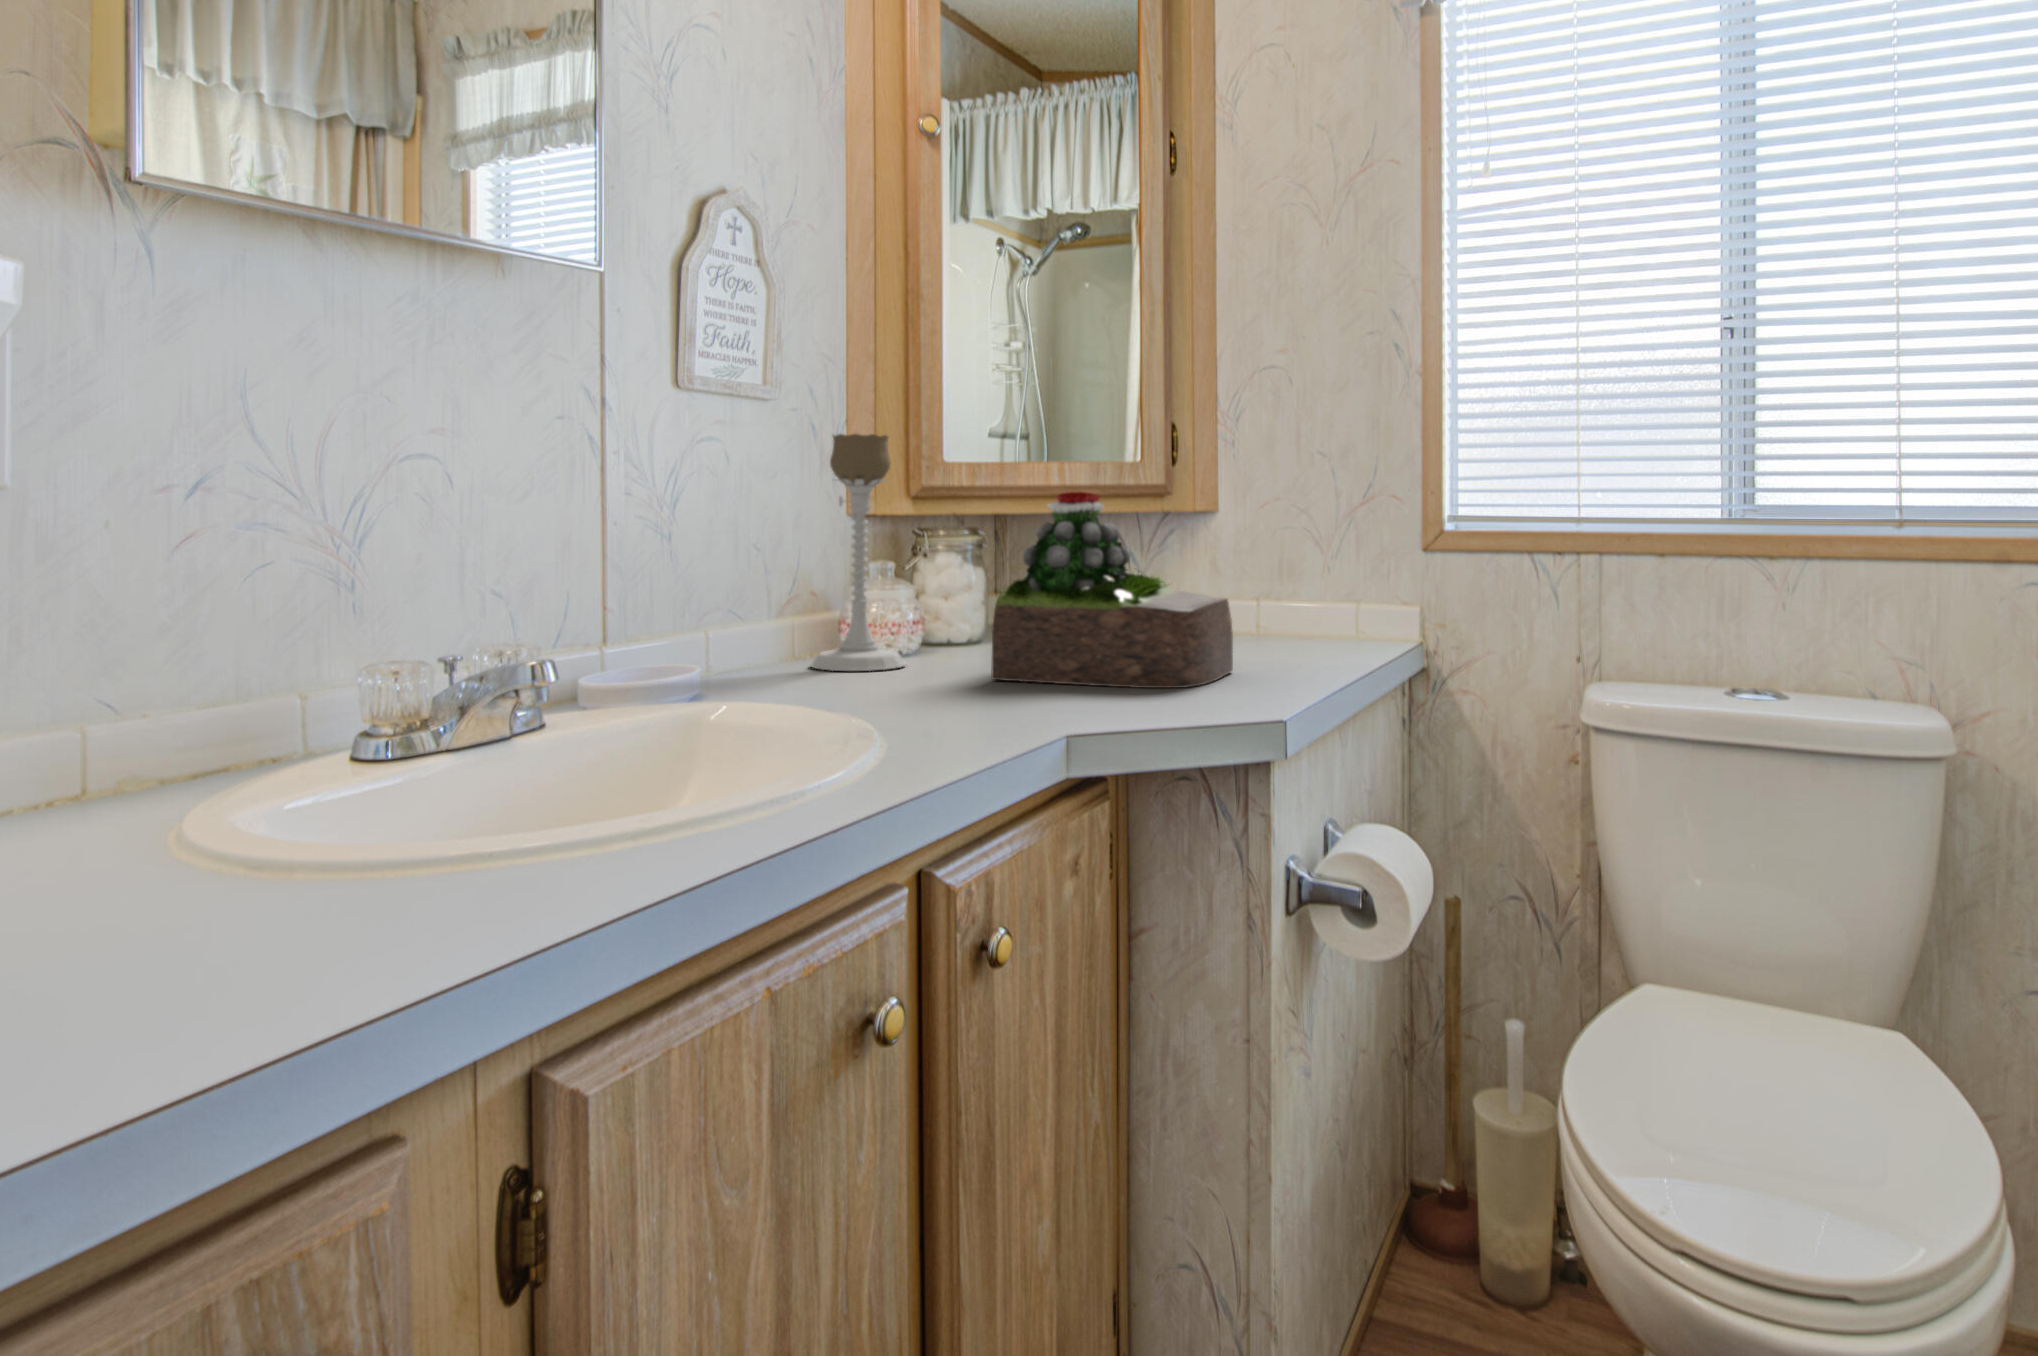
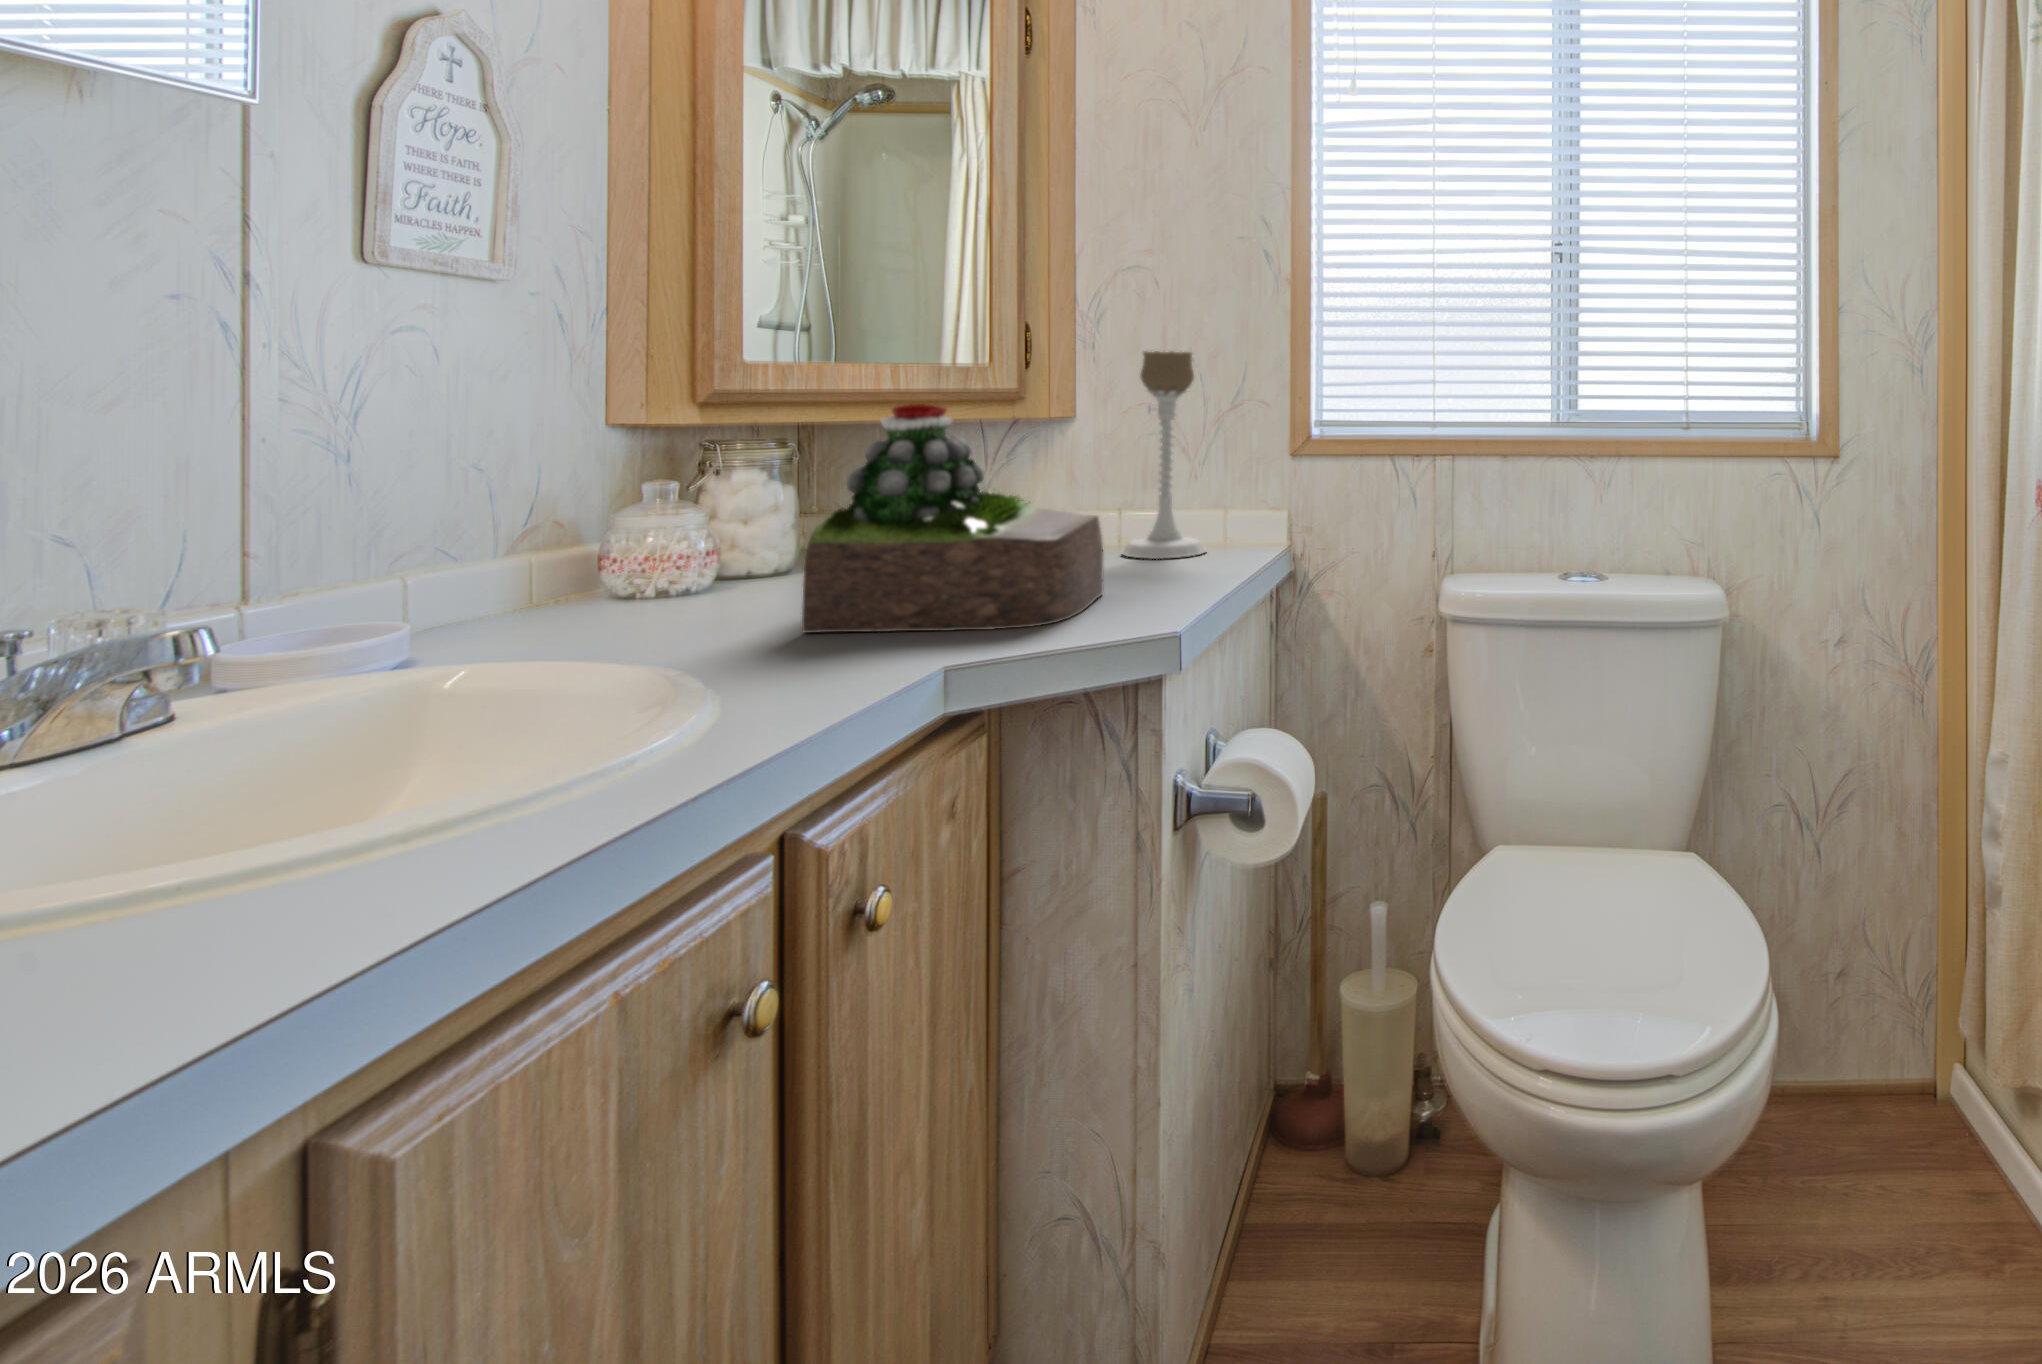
candle holder: present [811,434,906,671] -> present [1122,351,1206,559]

